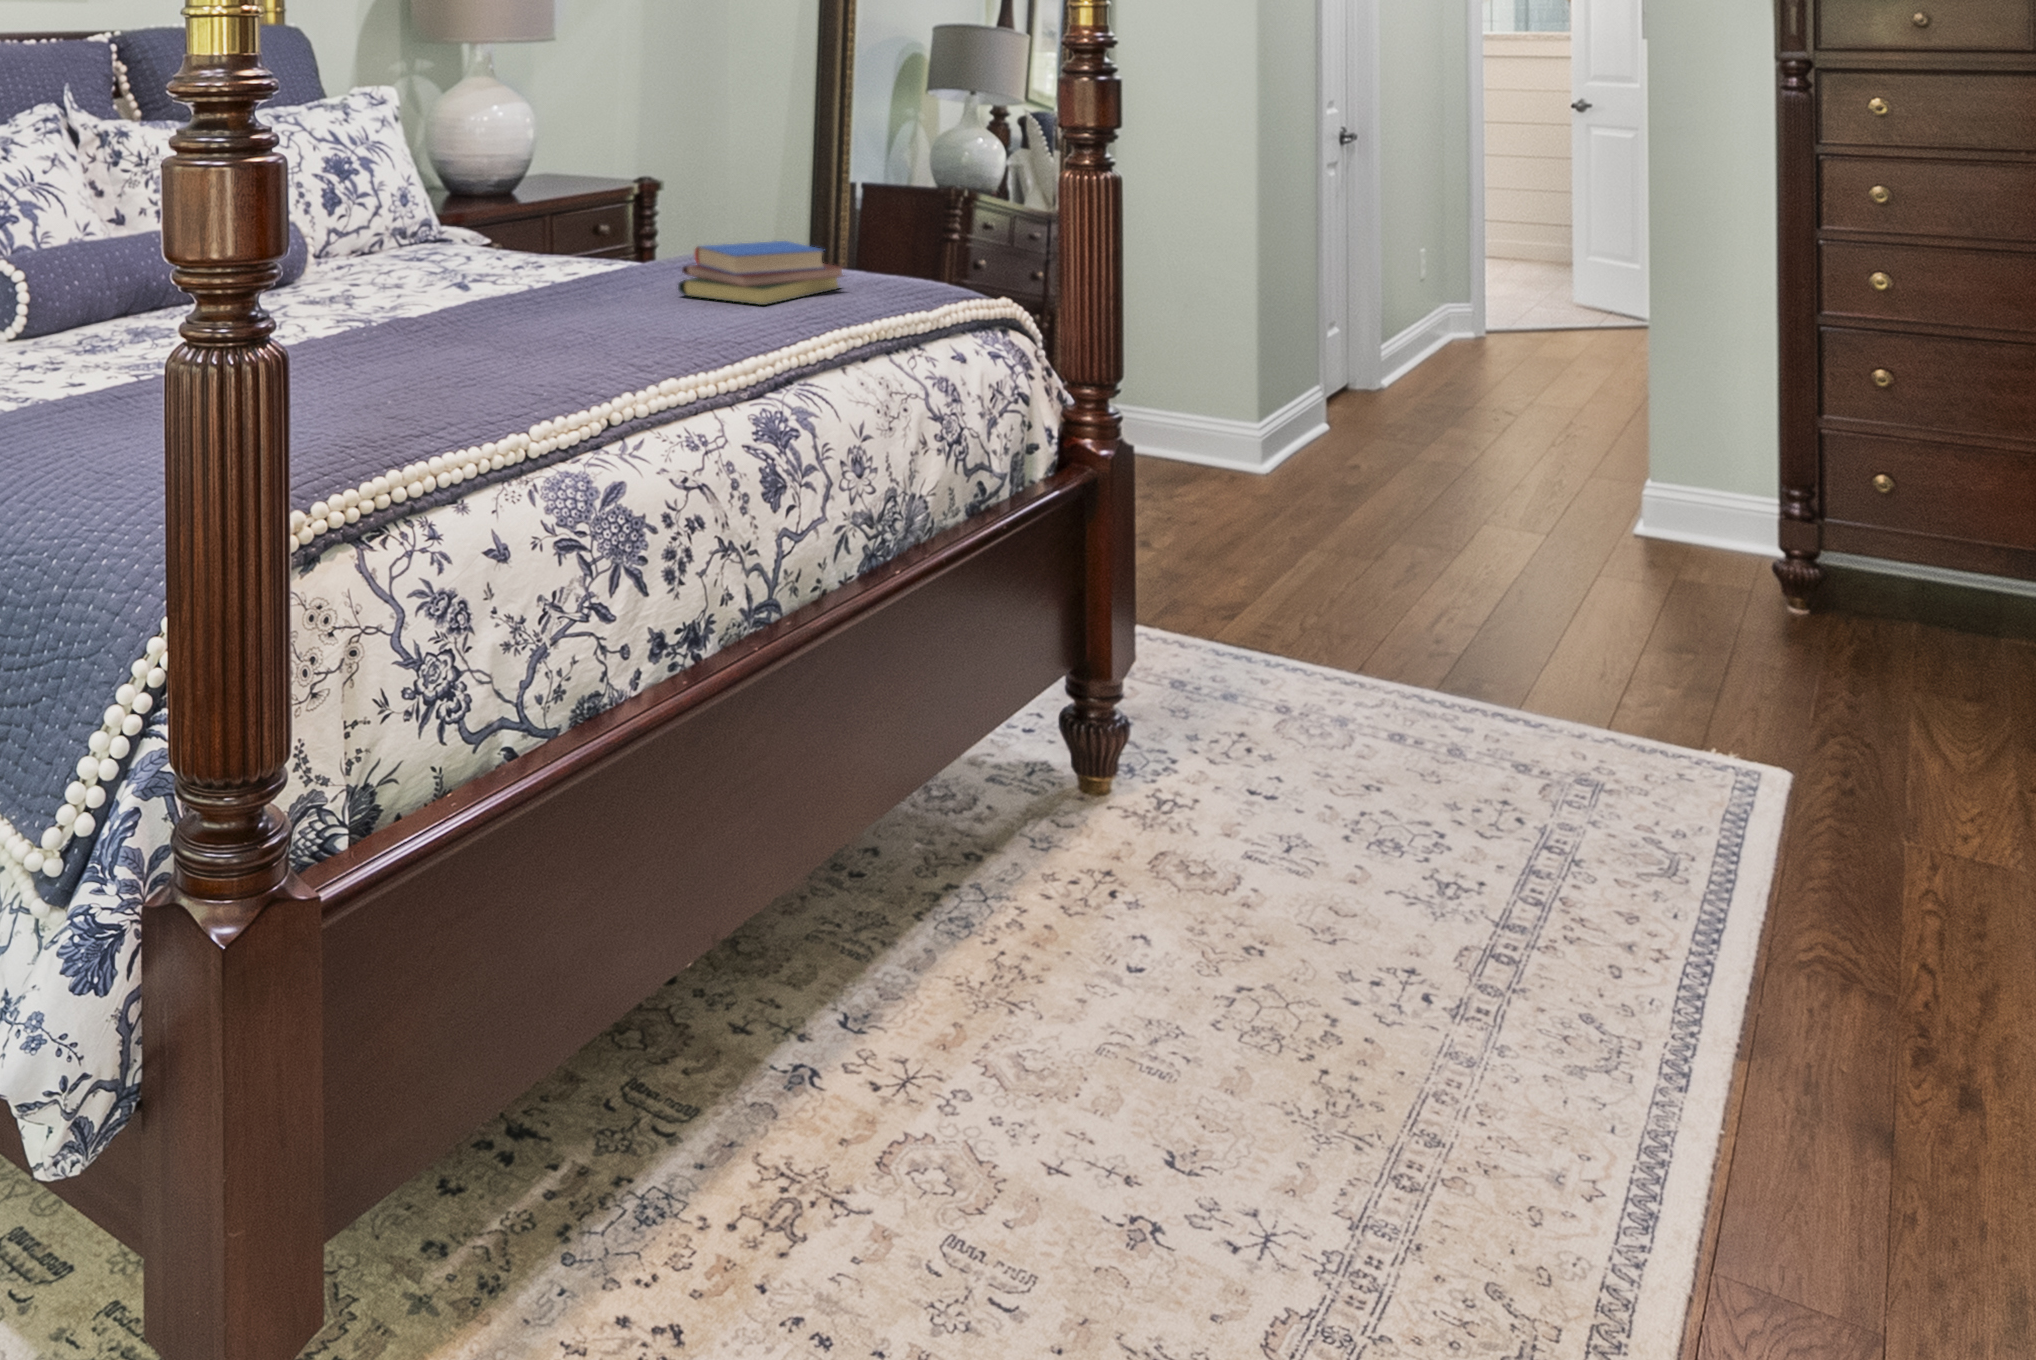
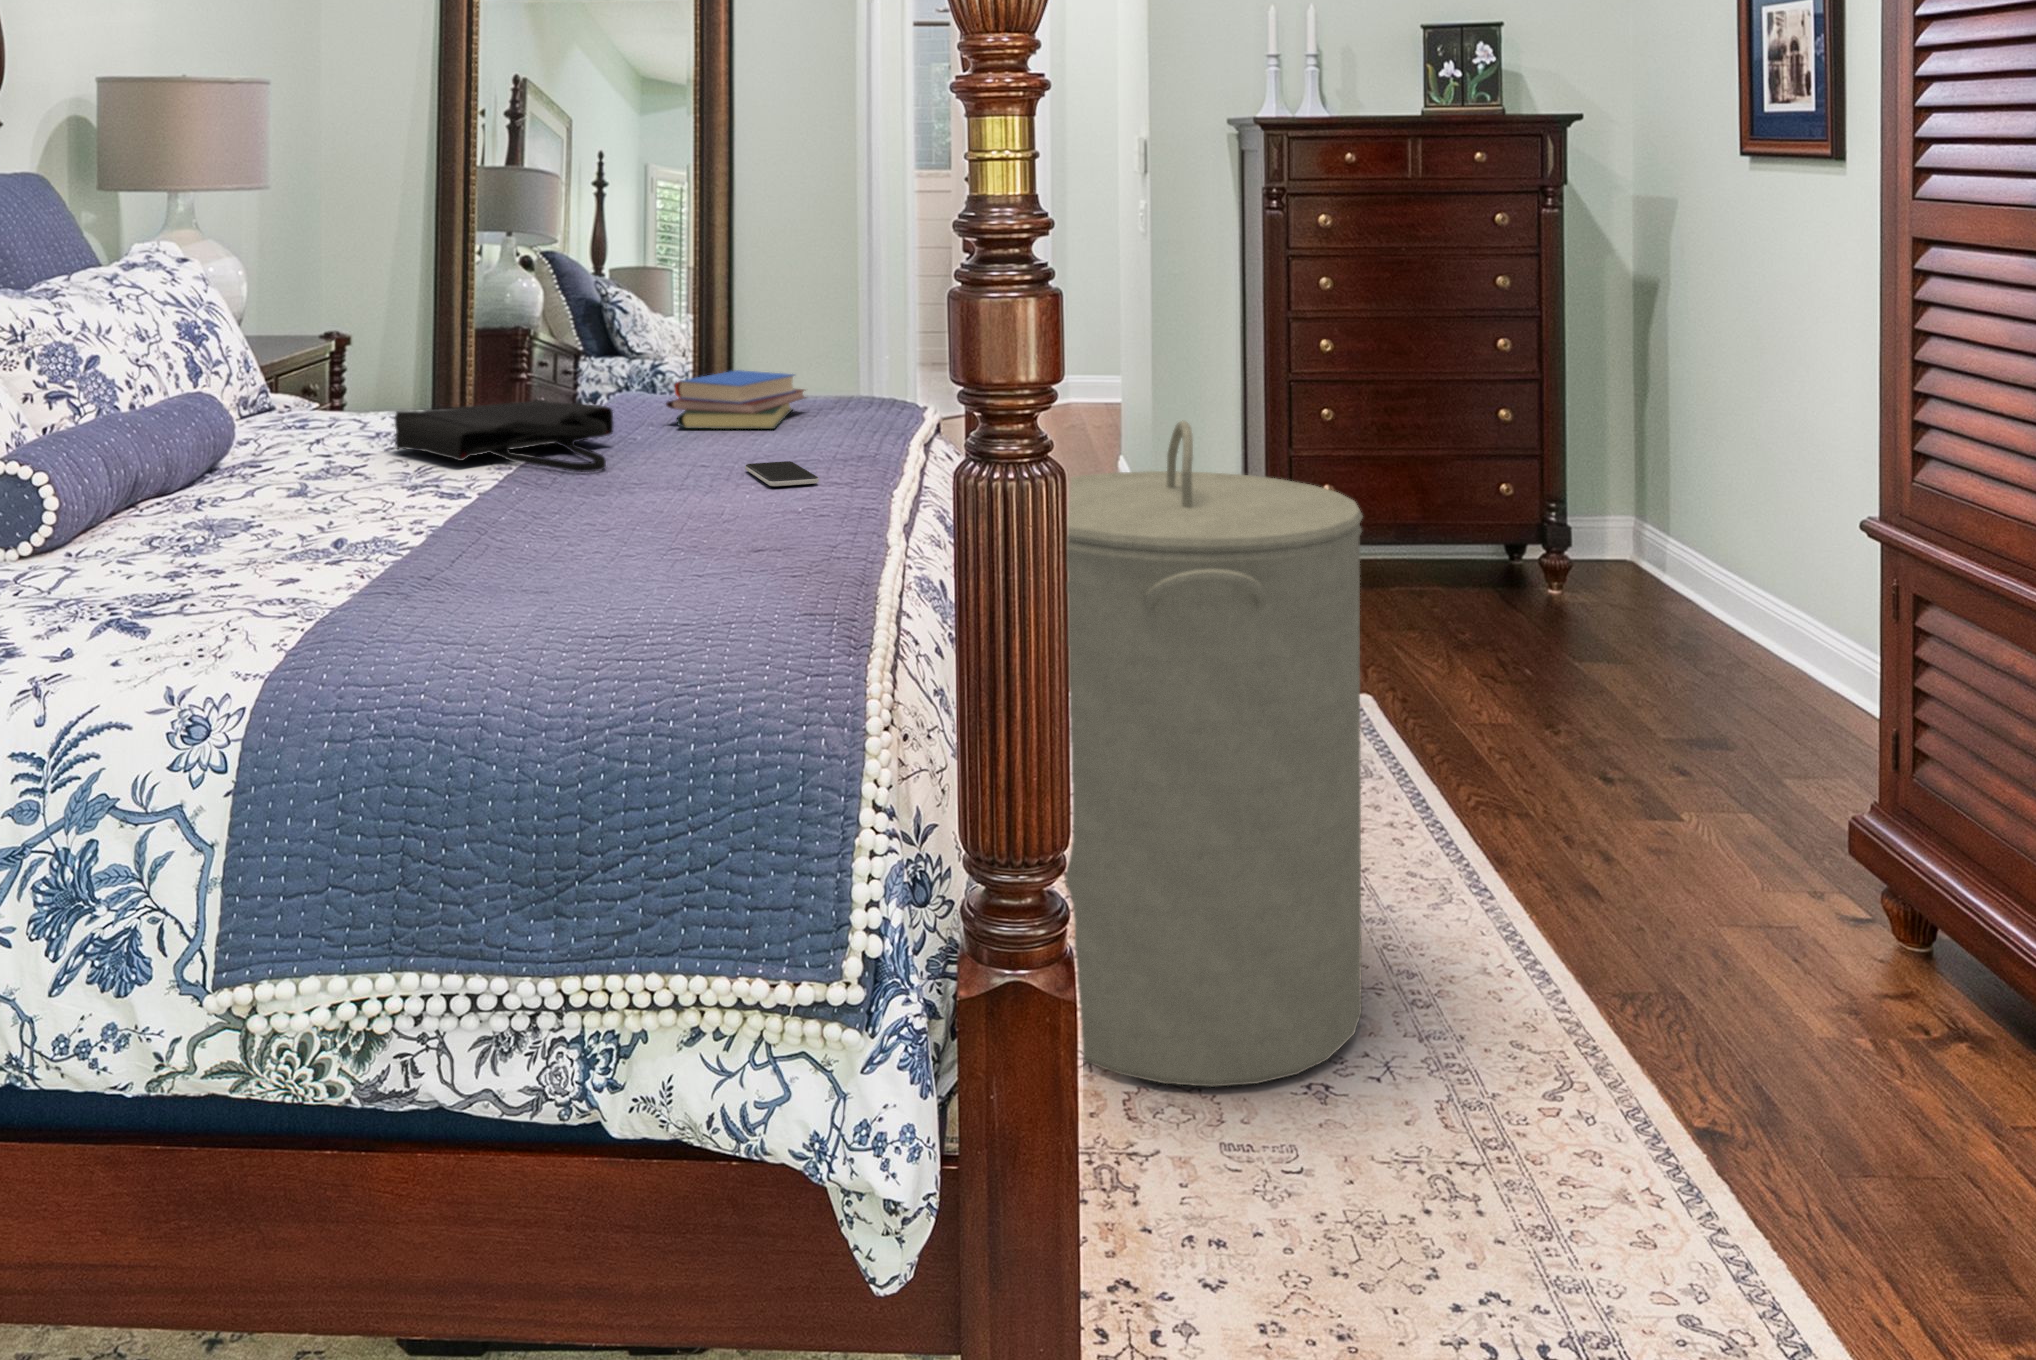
tote bag: none [402,252,582,326] -> present [395,399,613,472]
smartphone: none [596,335,673,361] -> present [745,461,819,486]
laundry hamper: none [876,339,1332,1195] -> present [1066,420,1363,1087]

